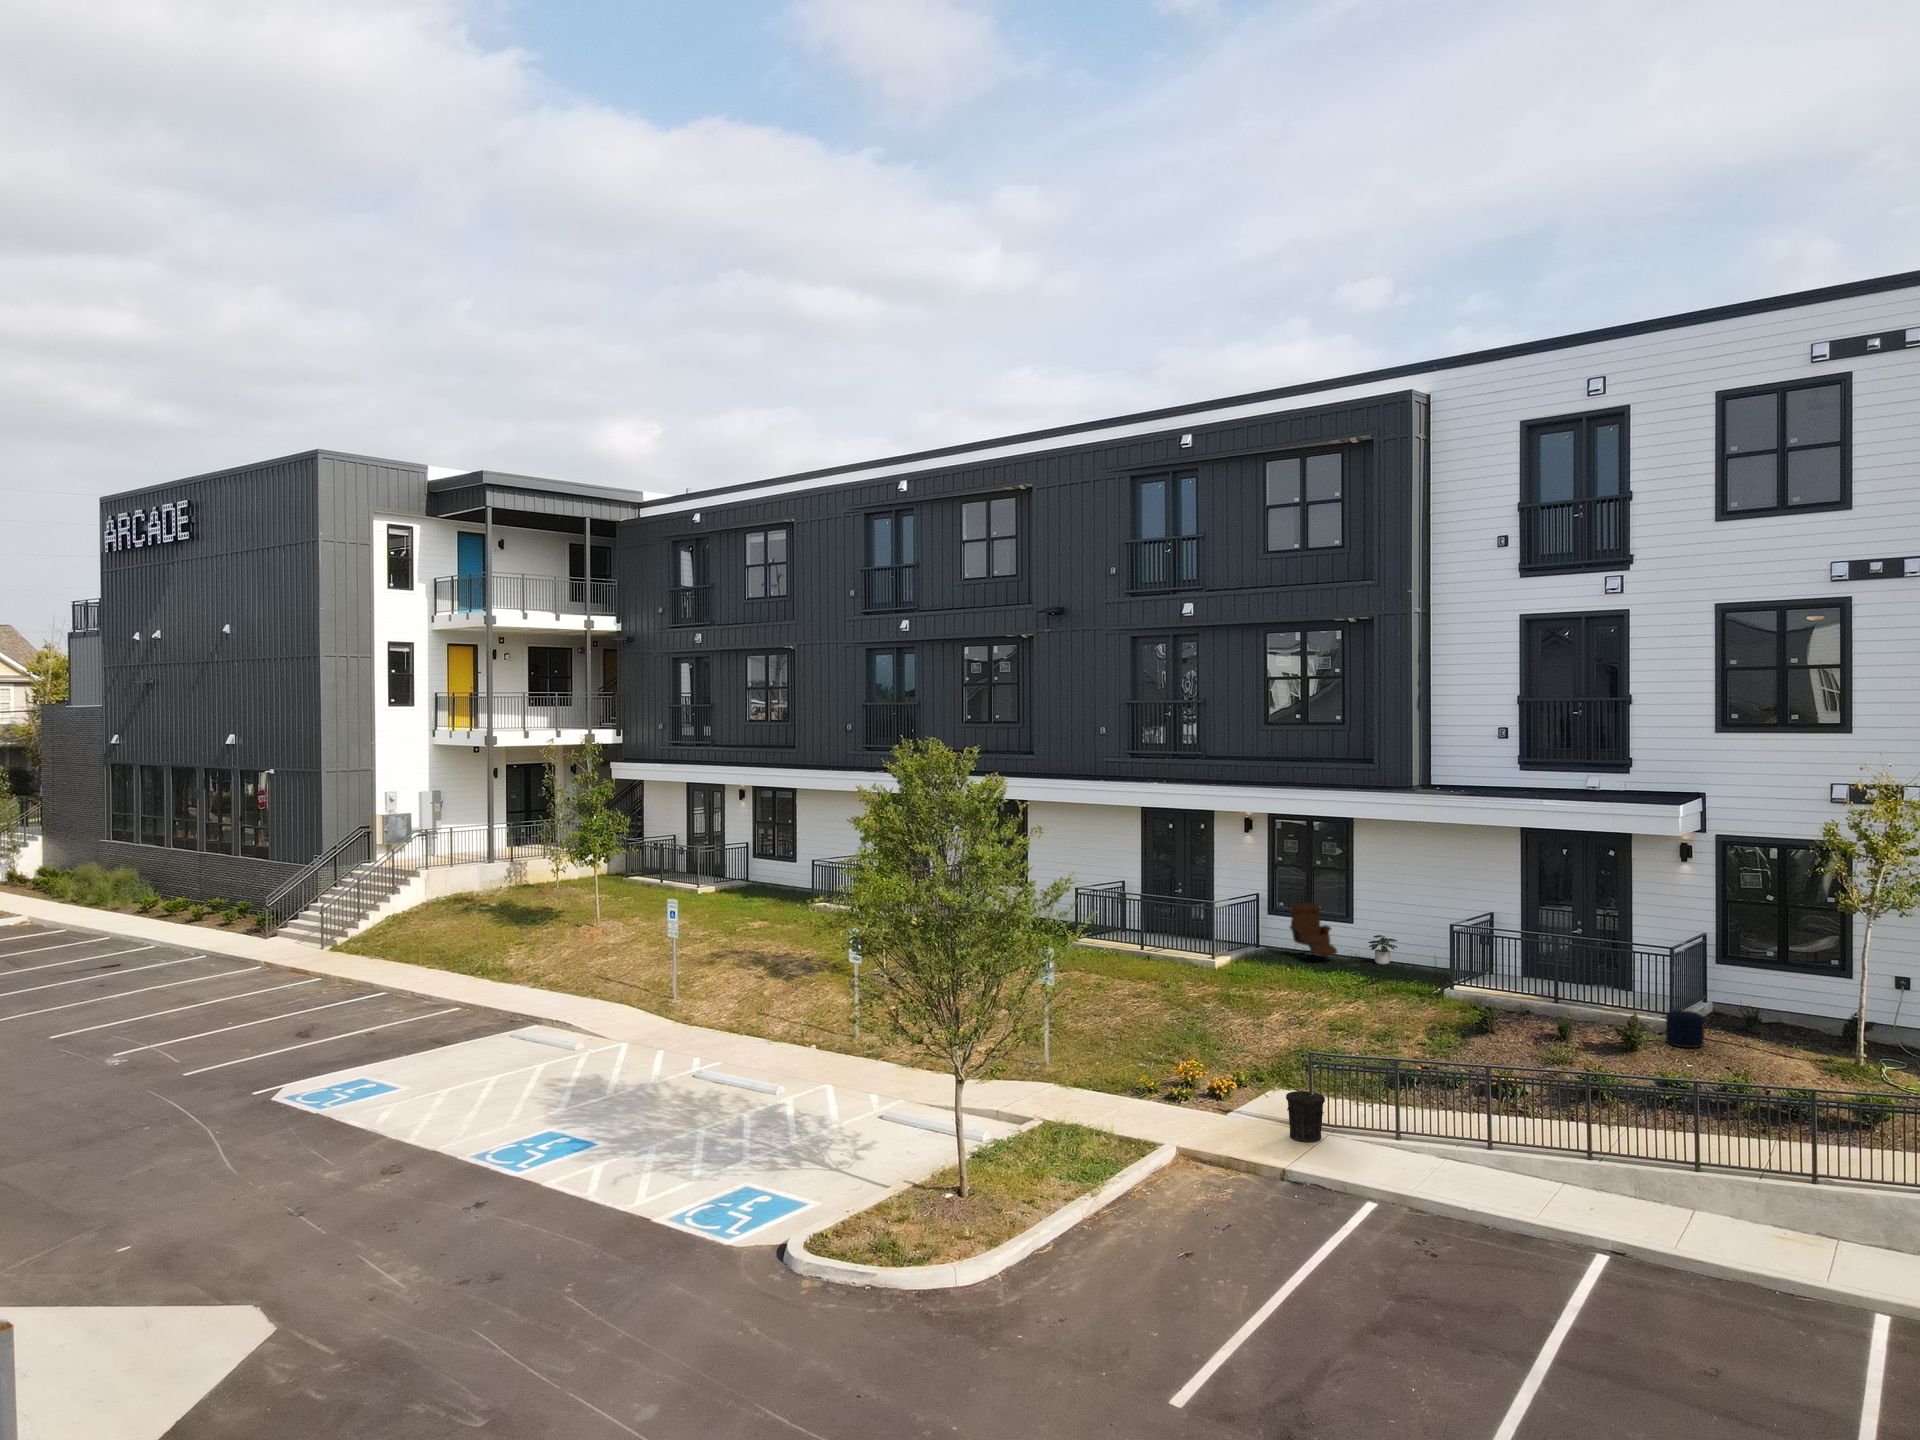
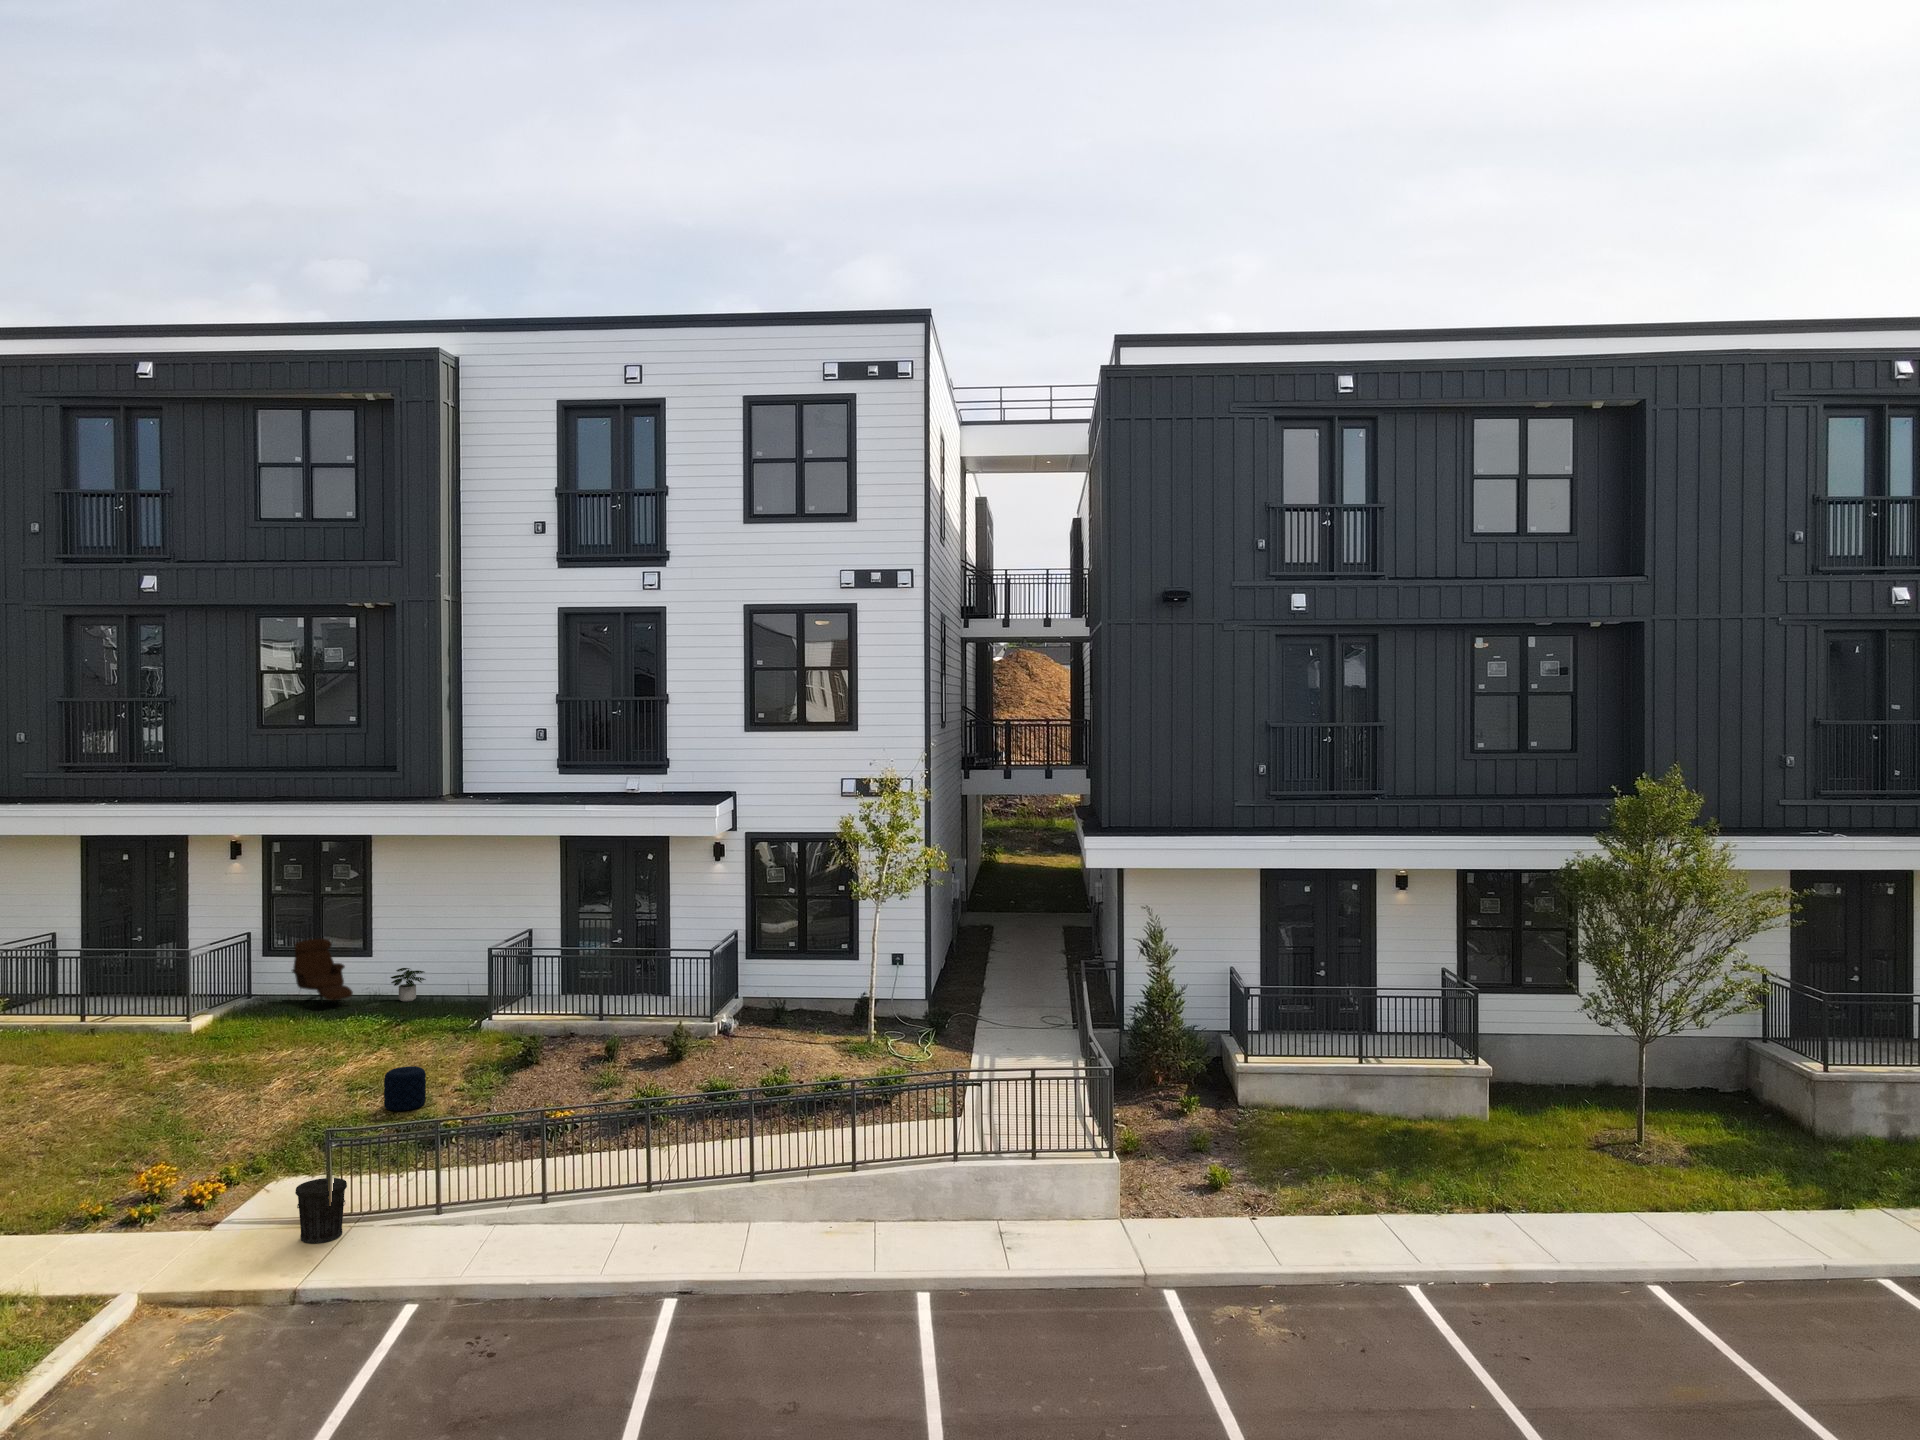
pouf: present [1666,1010,1704,1048] -> present [384,1066,426,1111]

